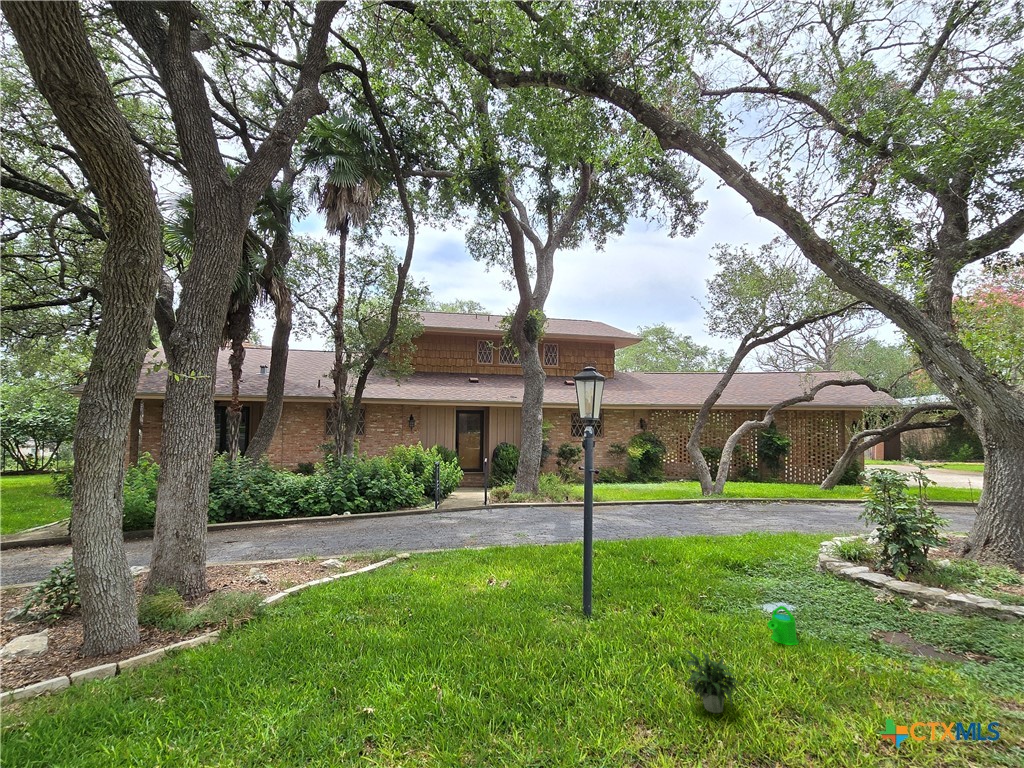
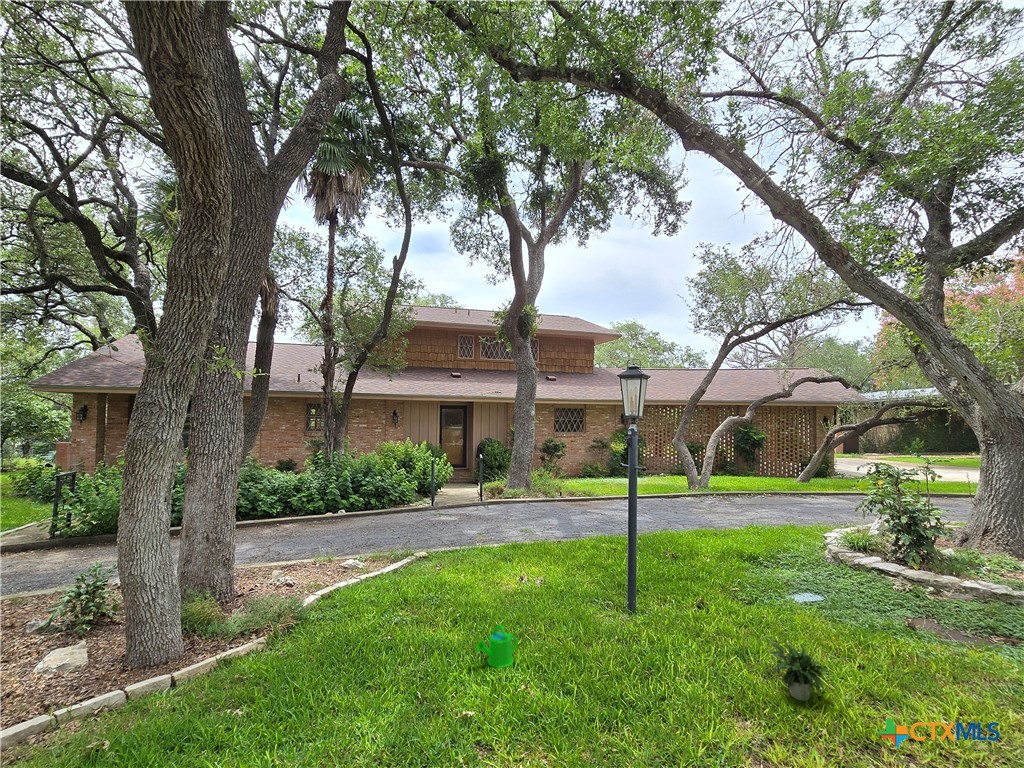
watering can: present [767,606,799,645] -> present [477,624,518,668]

